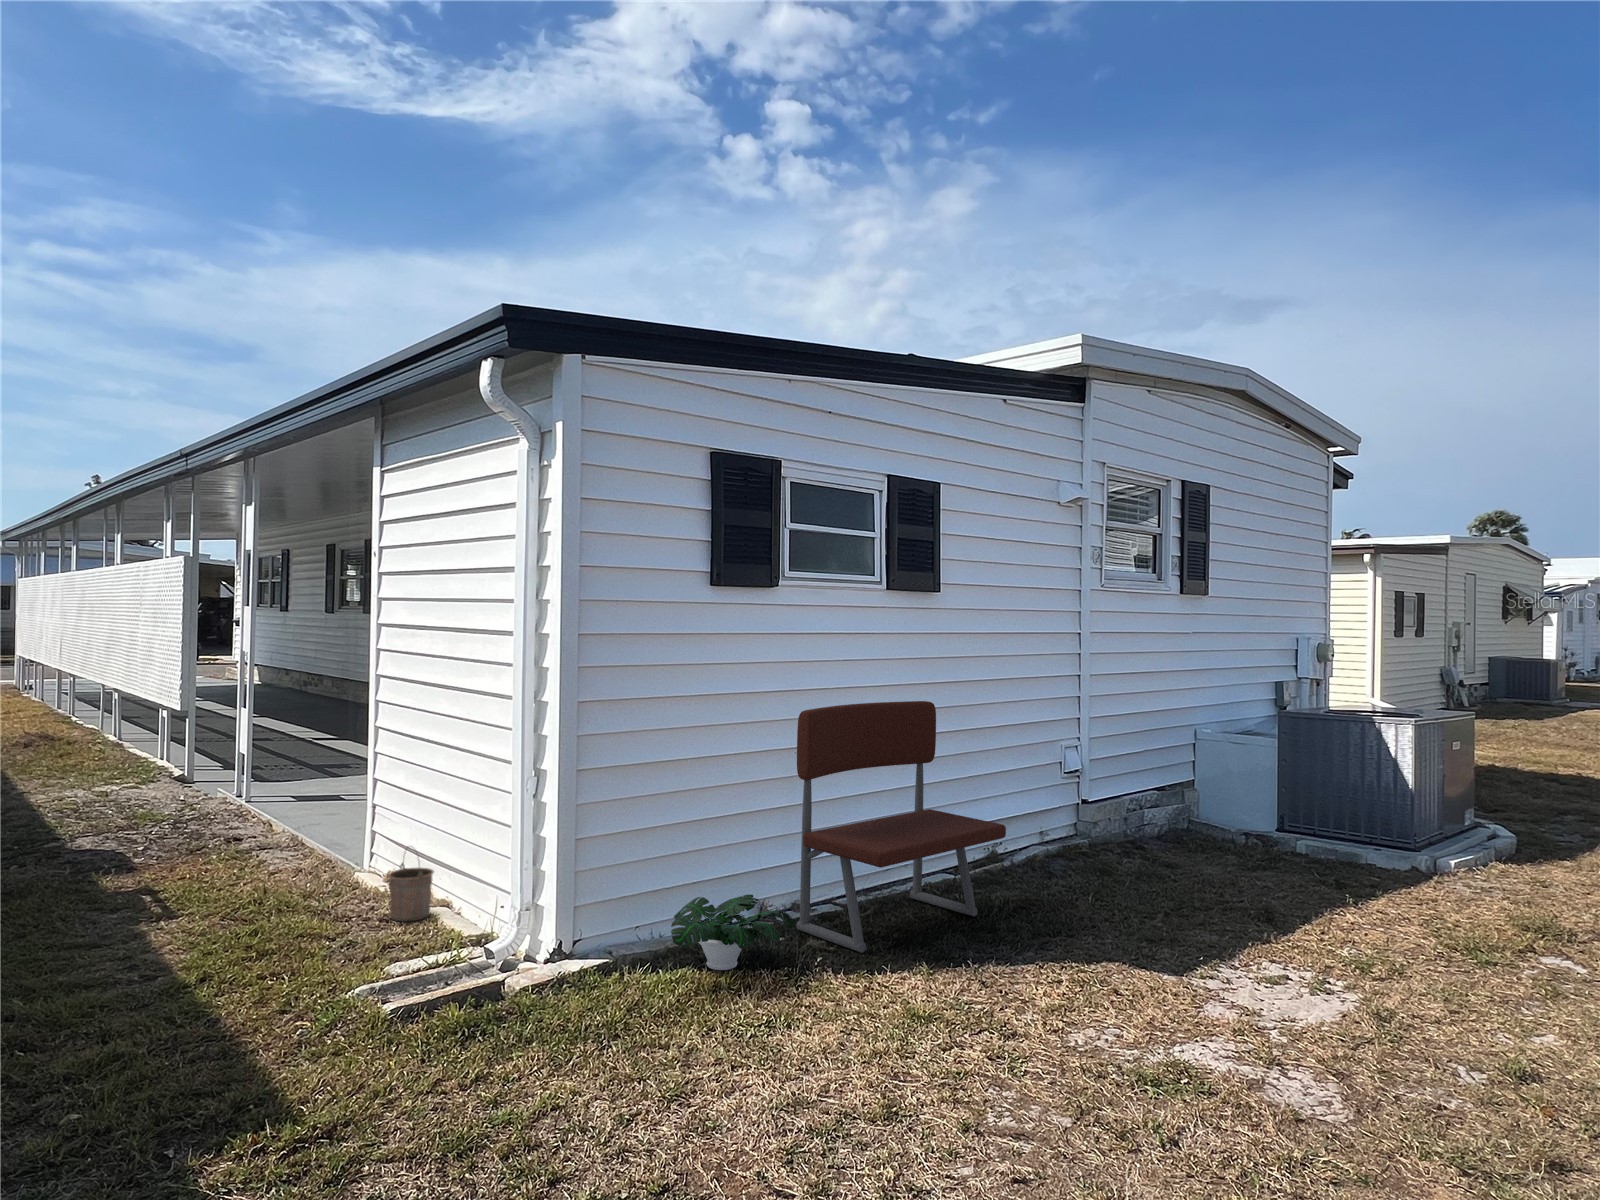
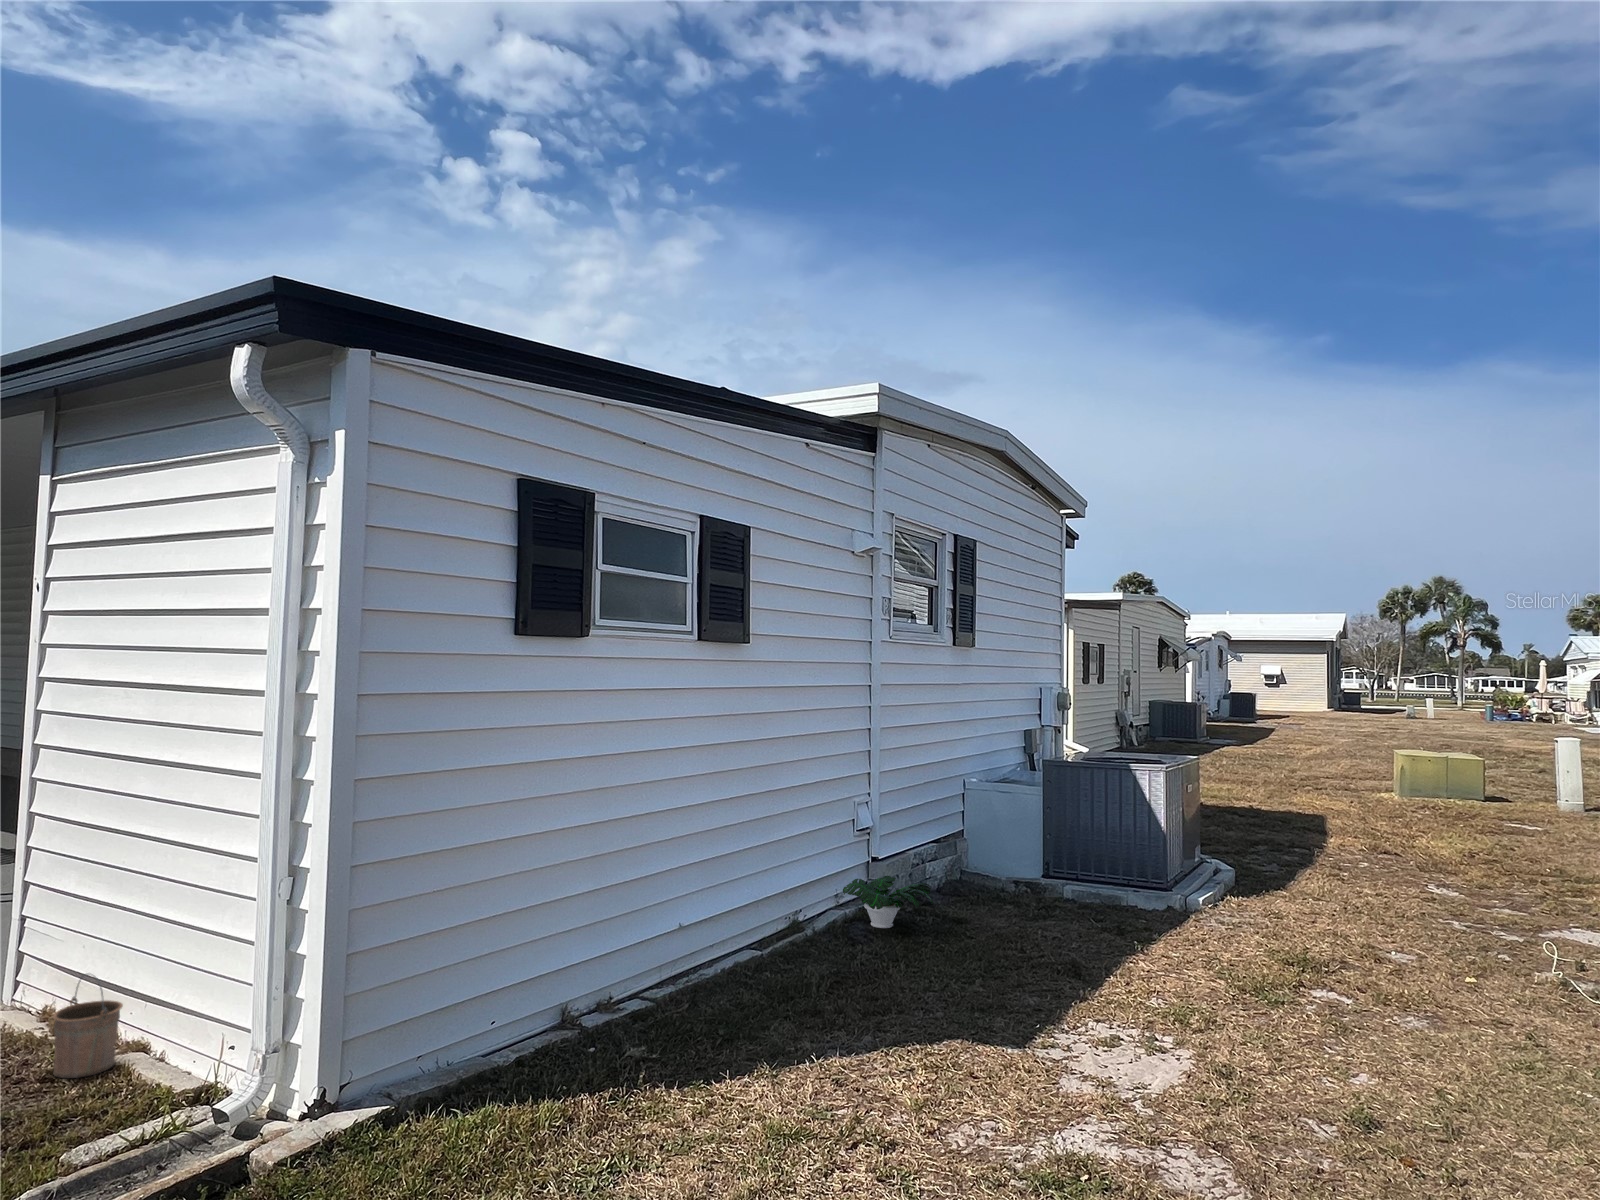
bench: present [797,701,1006,953] -> none [607,762,832,1057]
potted plant: present [671,894,796,970] -> present [843,876,933,928]

